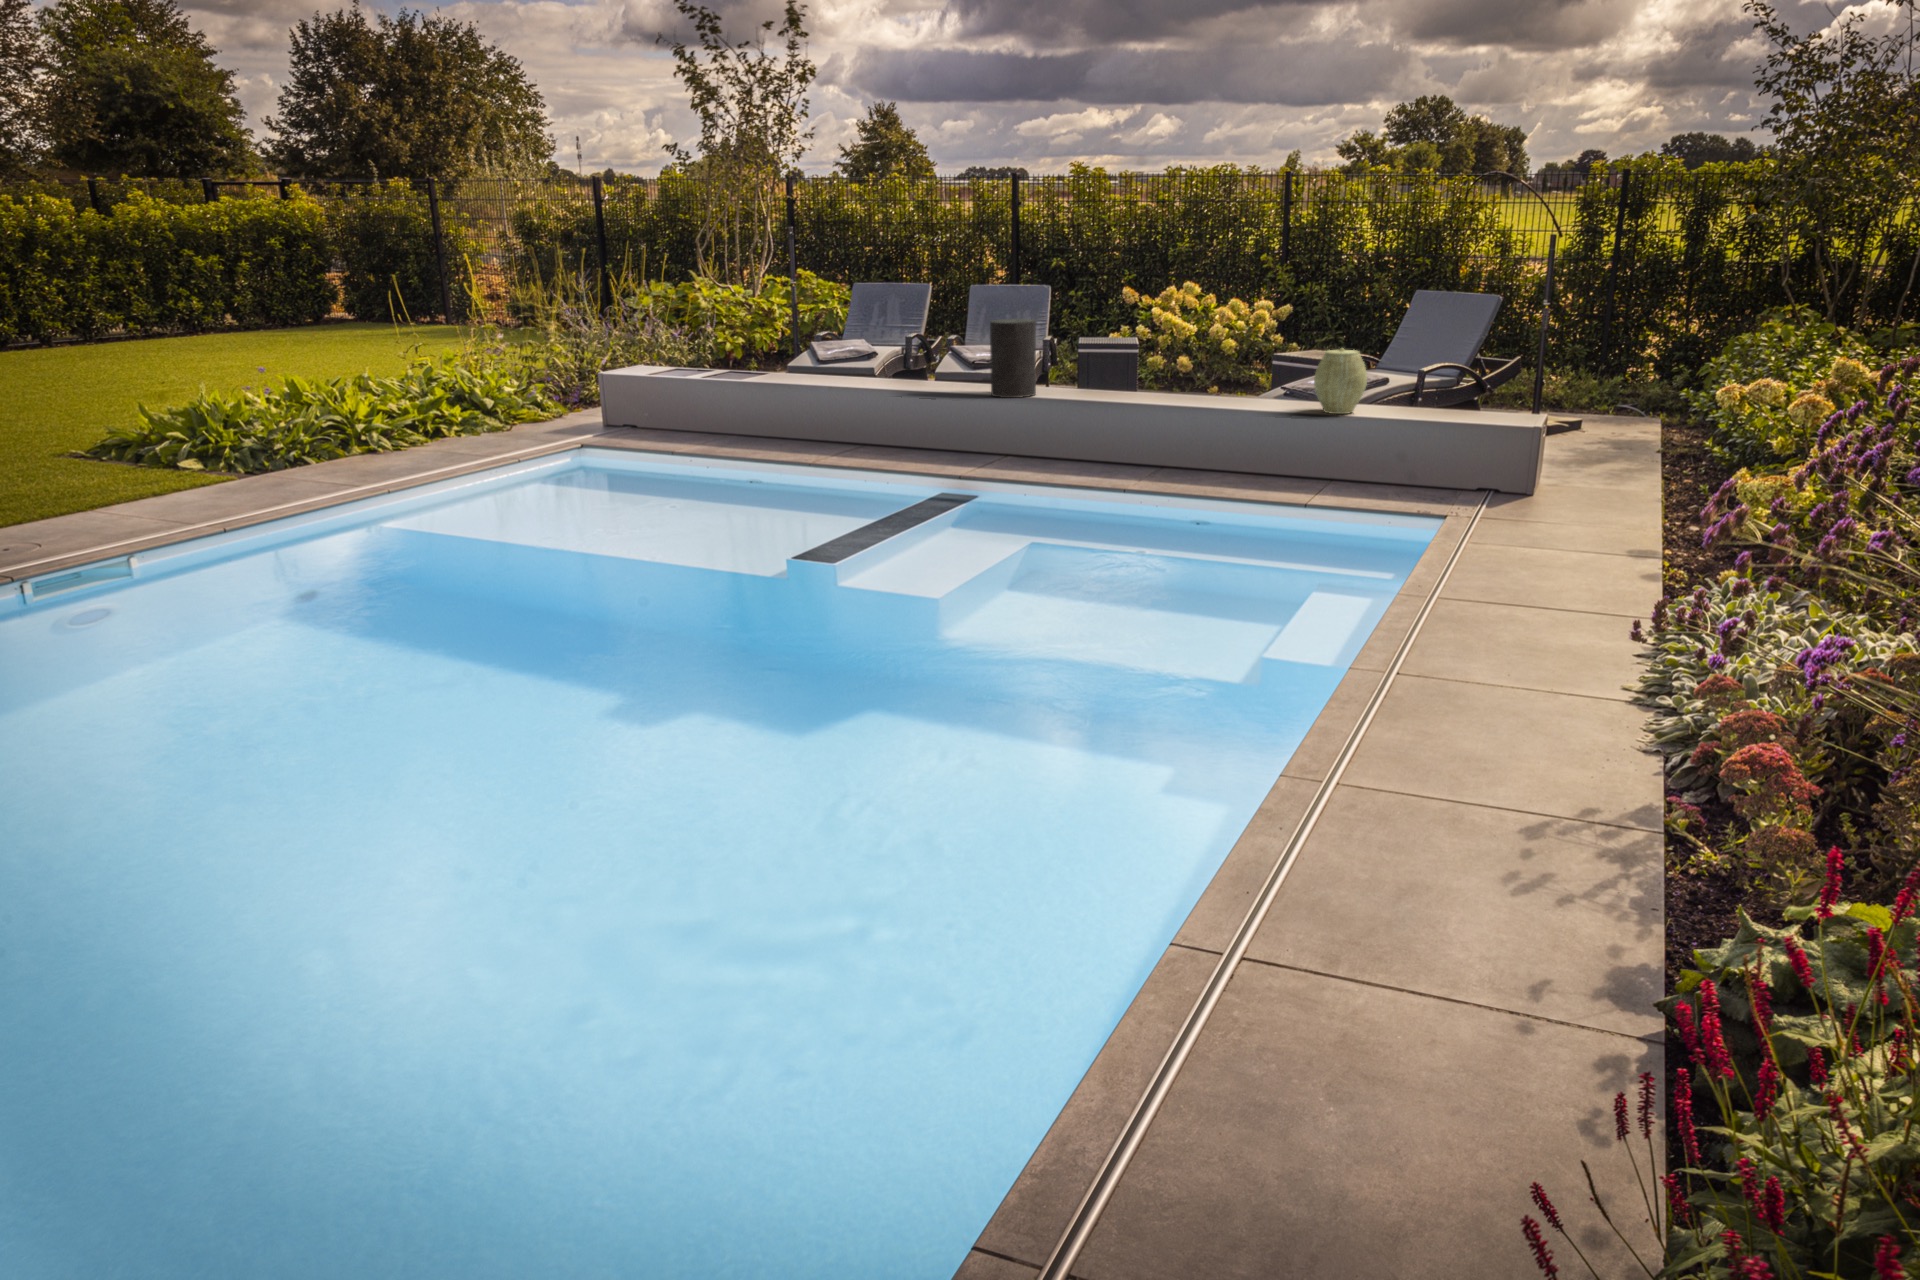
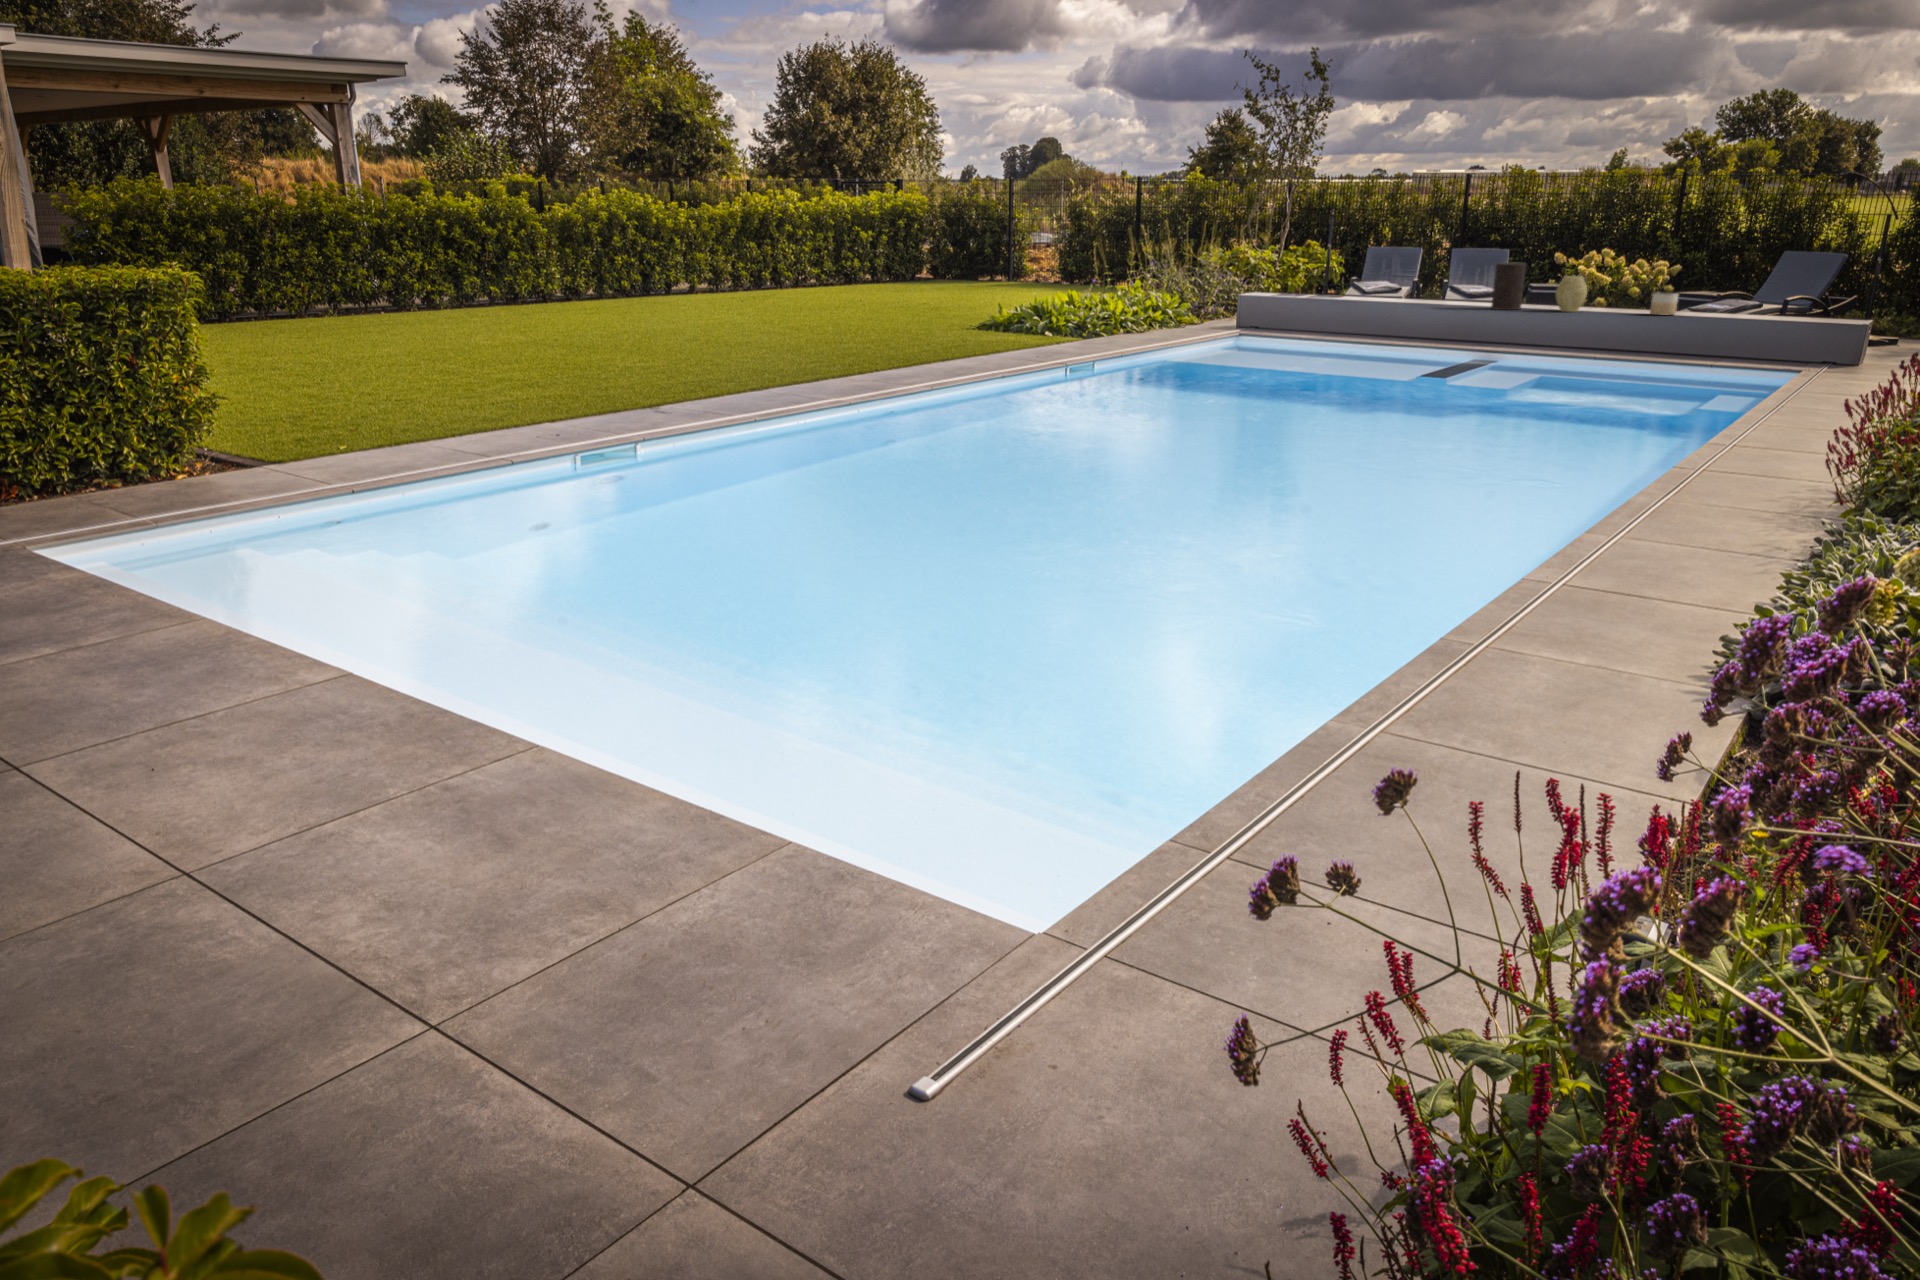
woven basket: present [1314,348,1367,414] -> present [1556,275,1587,312]
planter: none [1223,369,1263,409] -> present [1650,292,1678,315]

